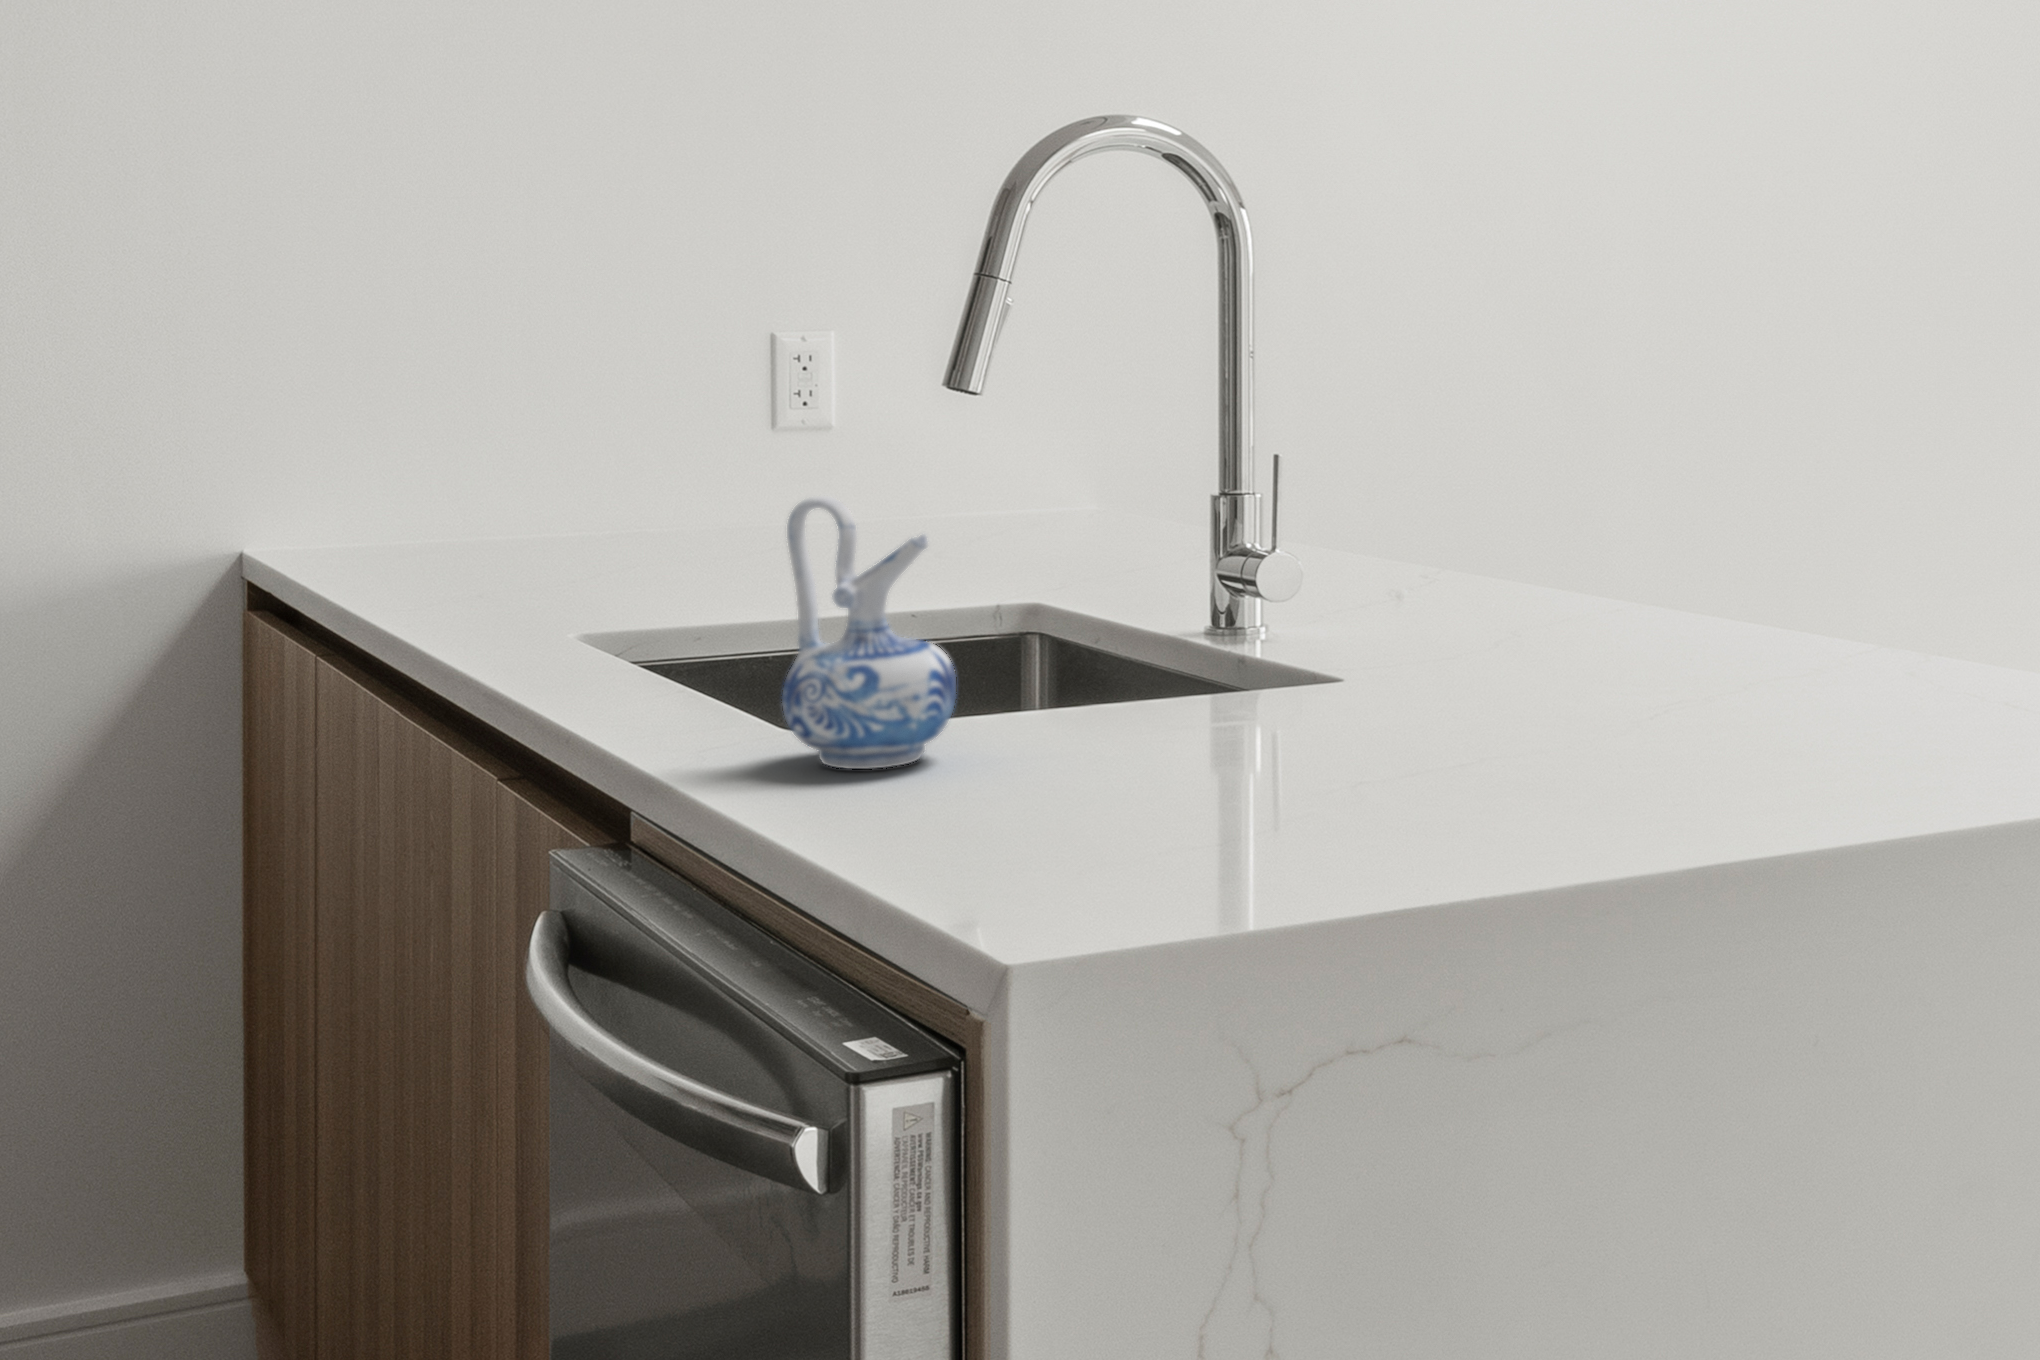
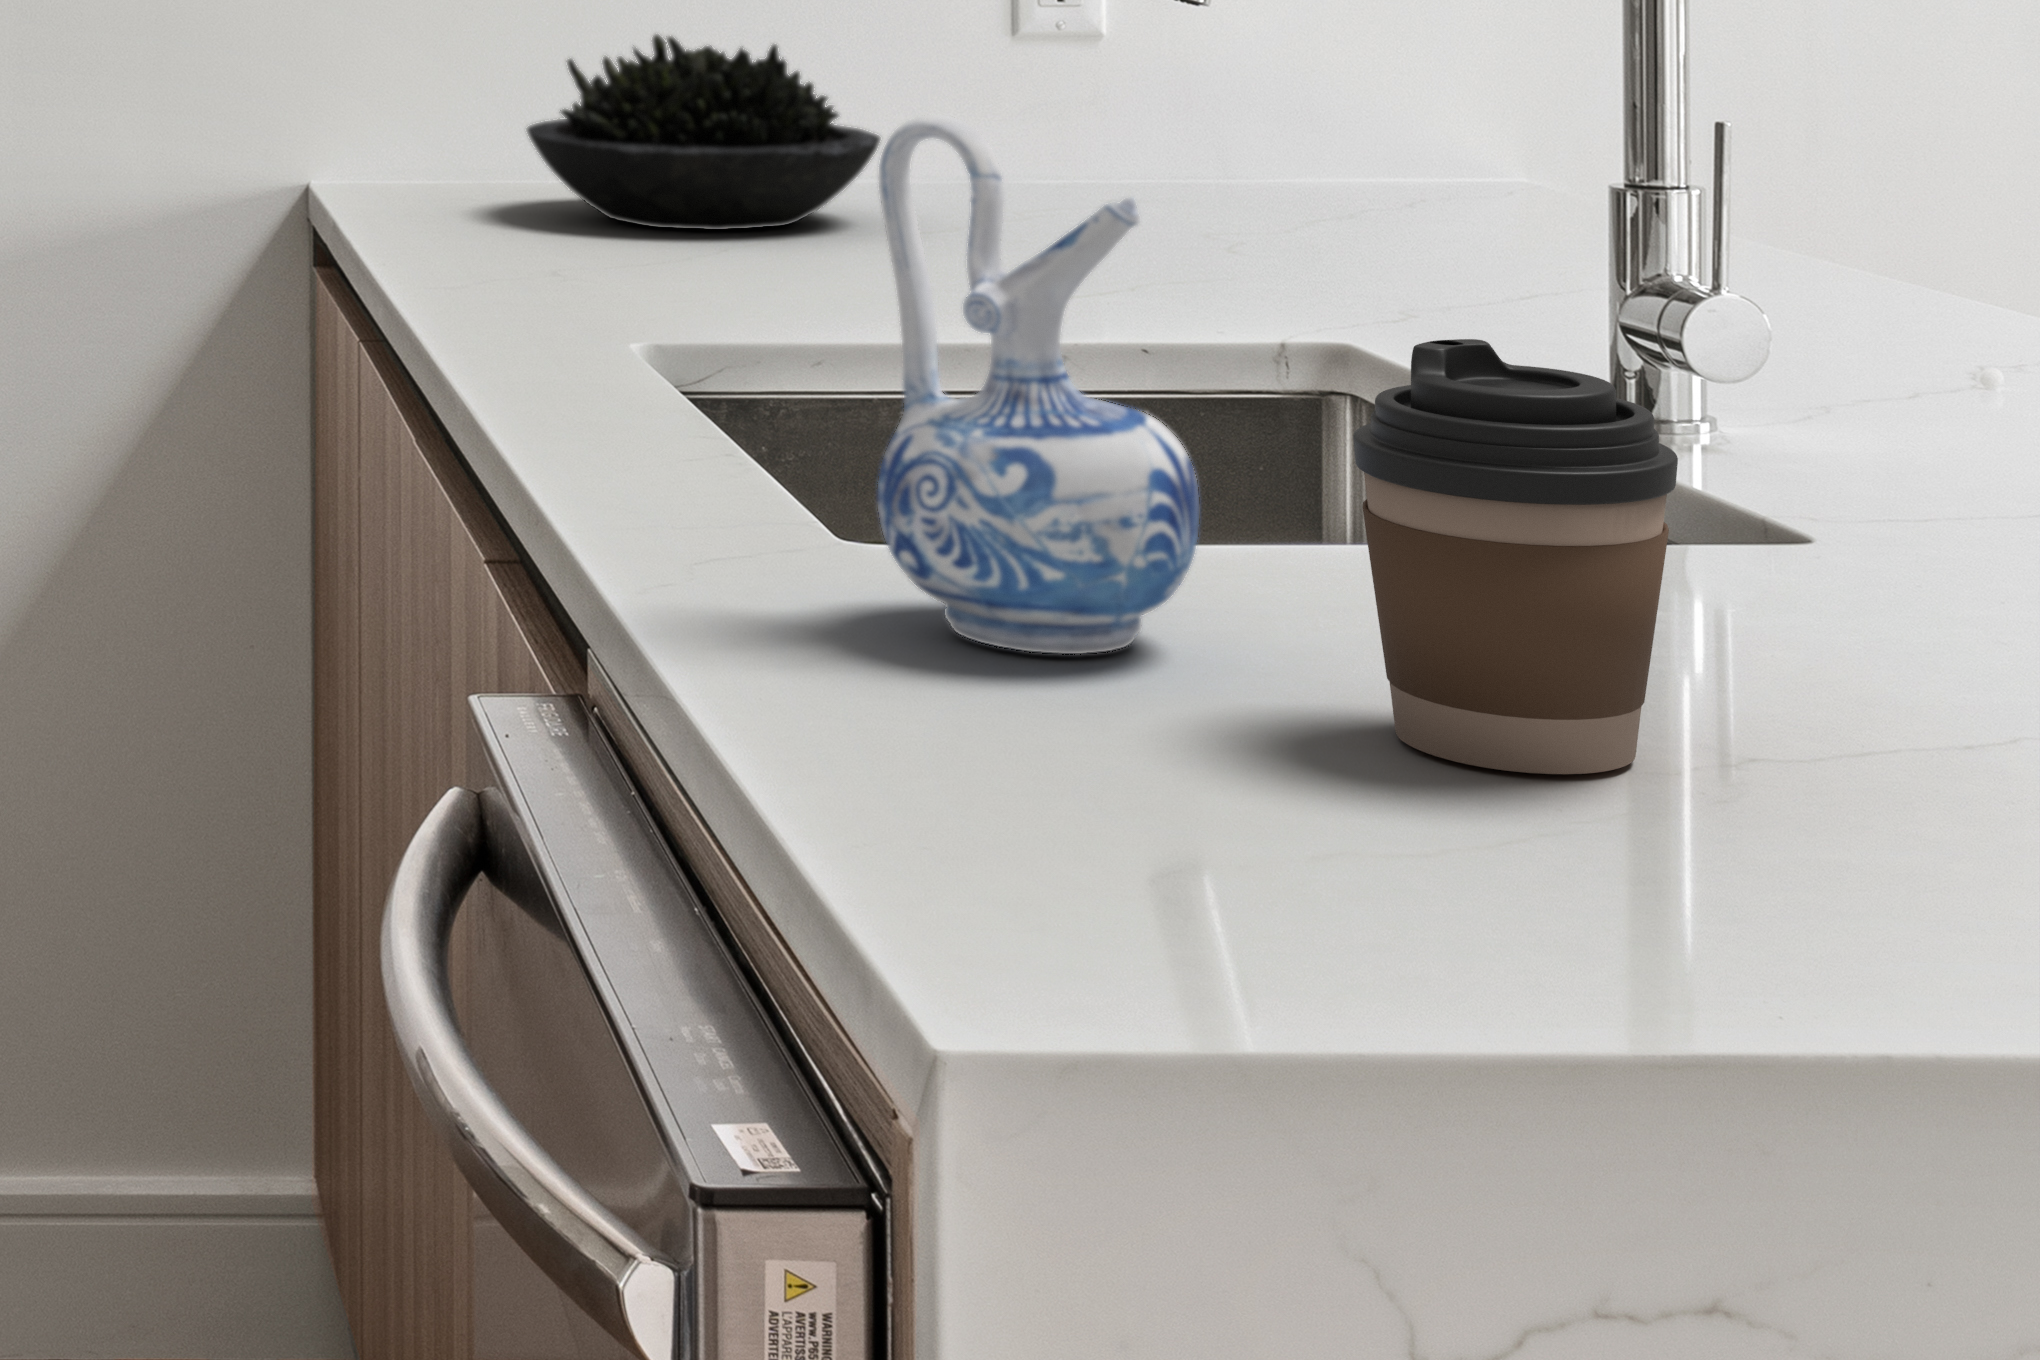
succulent plant: none [531,426,789,554] -> present [527,35,880,230]
coffee cup: none [1028,594,1173,791] -> present [1353,339,1678,774]

